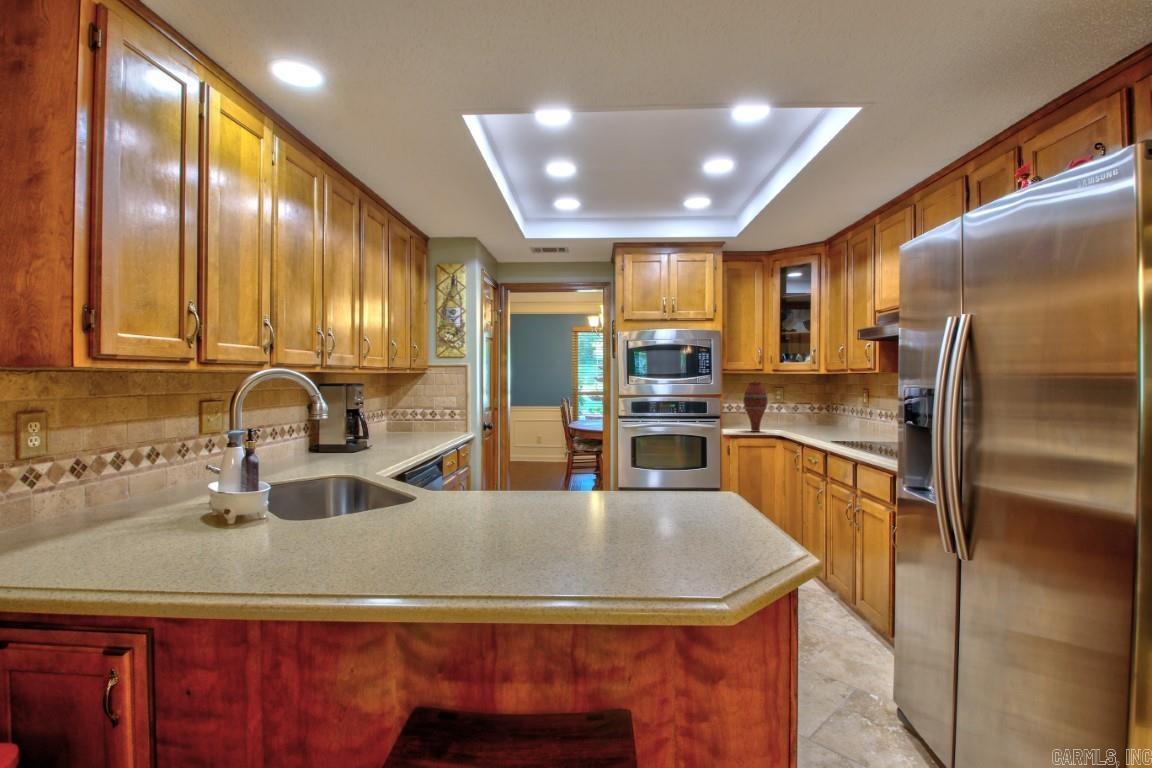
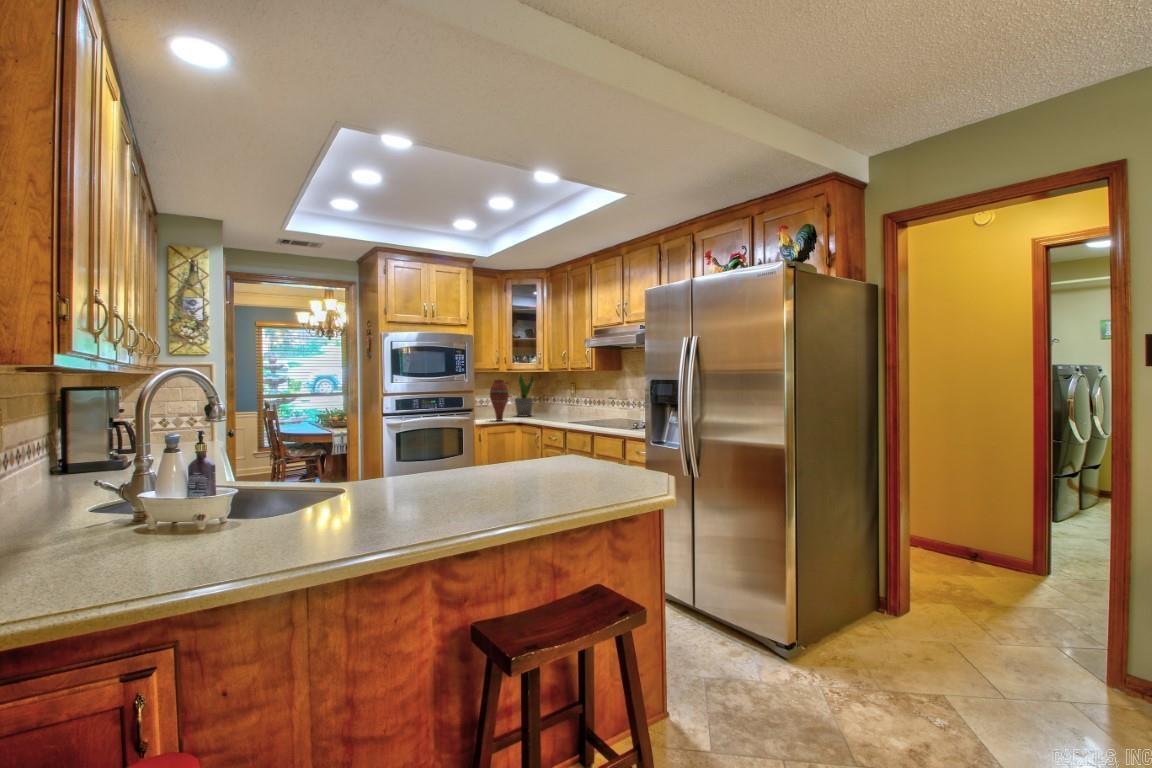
potted plant: none [783,374,809,428] -> present [515,374,534,417]

